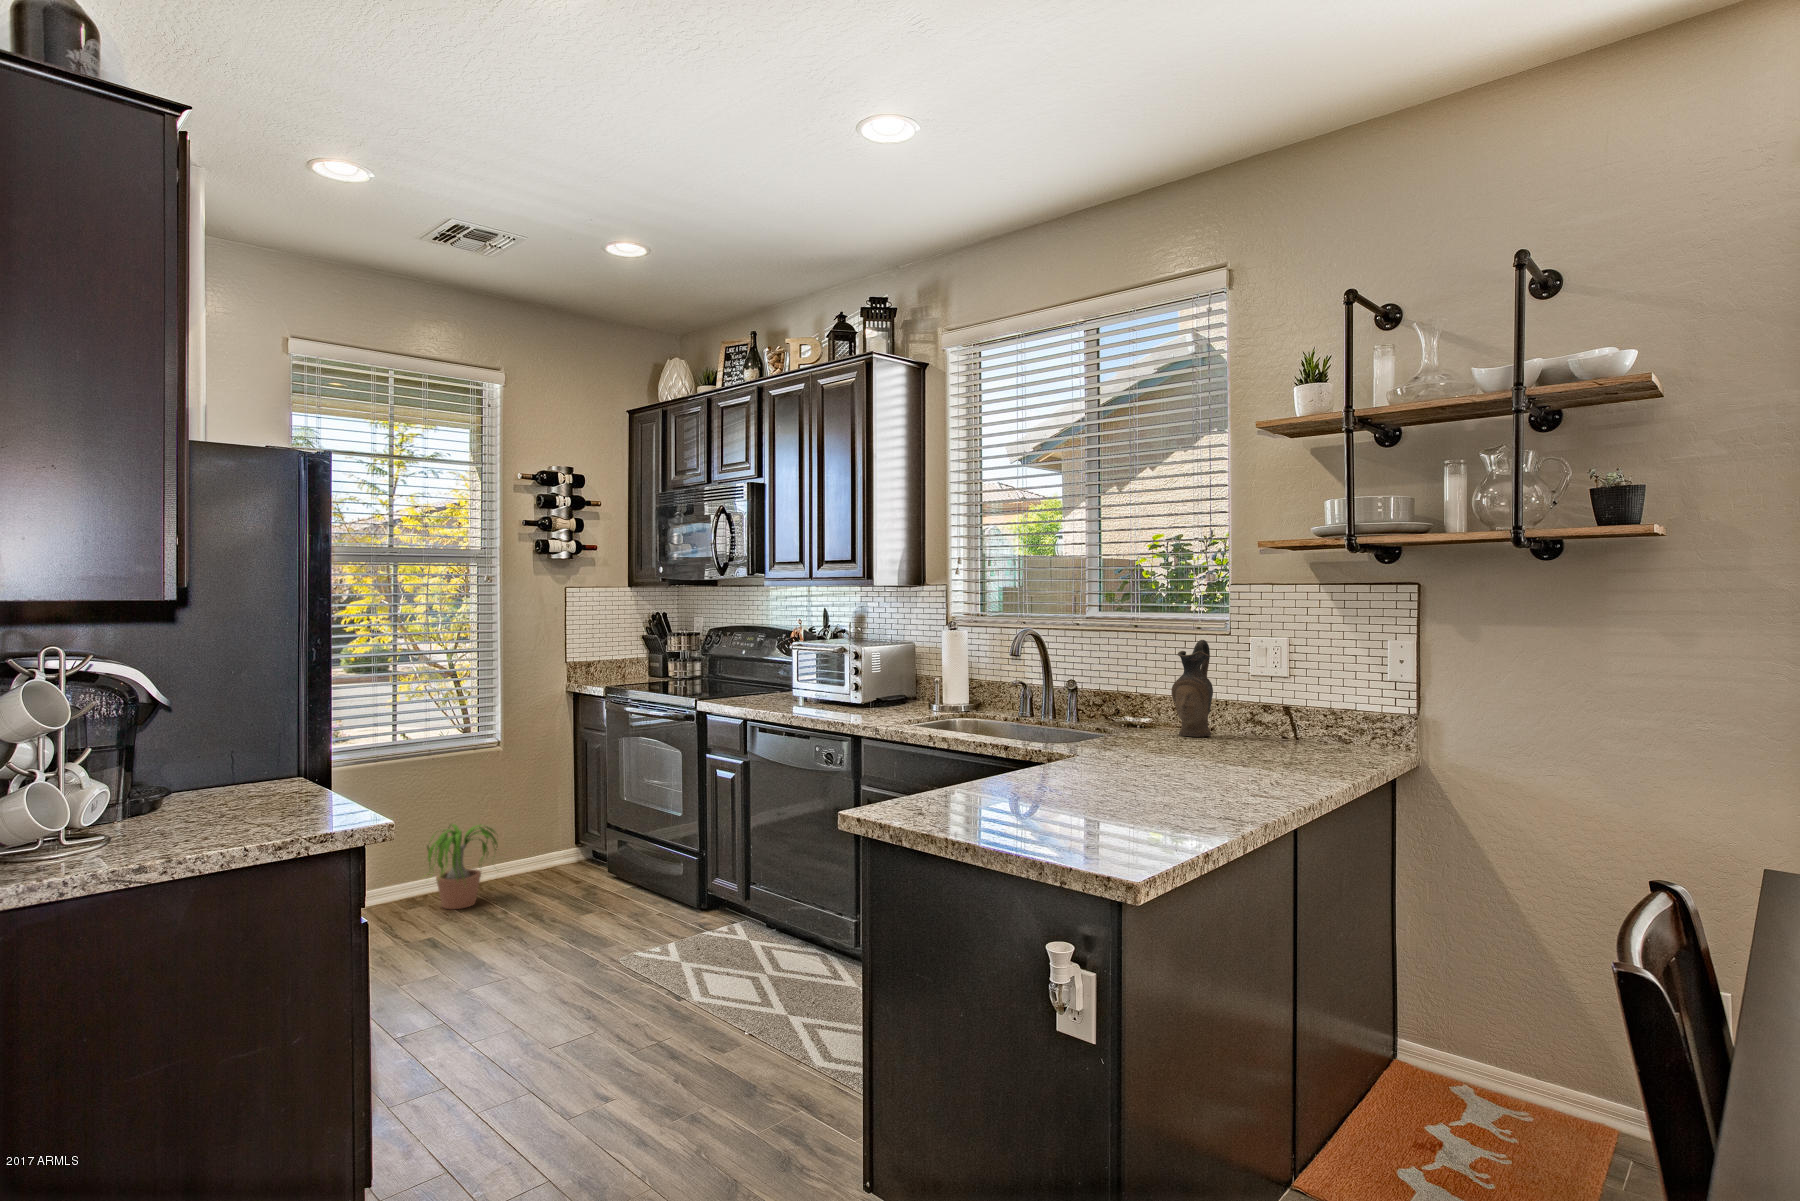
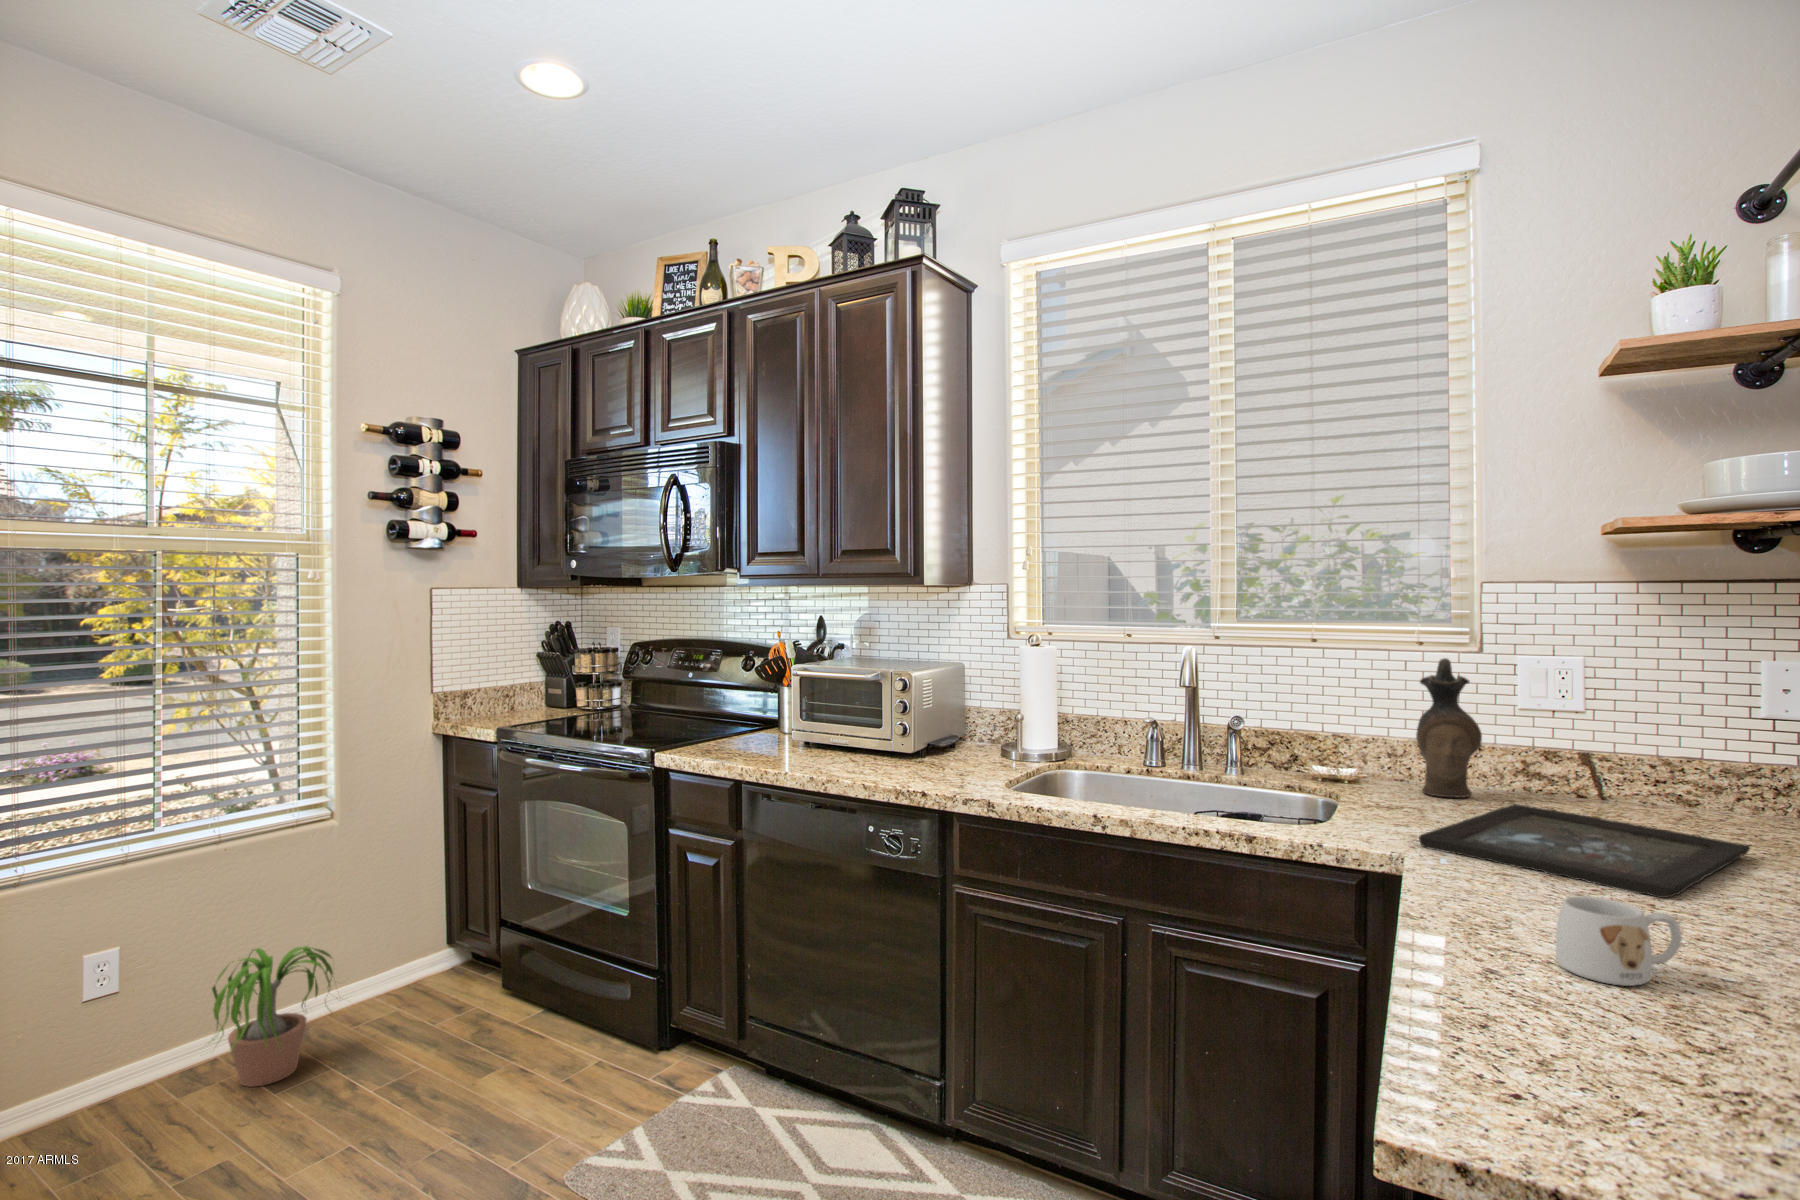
tray: none [1089,735,1288,770] -> present [1419,804,1750,898]
mug: none [1017,747,1069,784] -> present [1556,896,1682,986]

